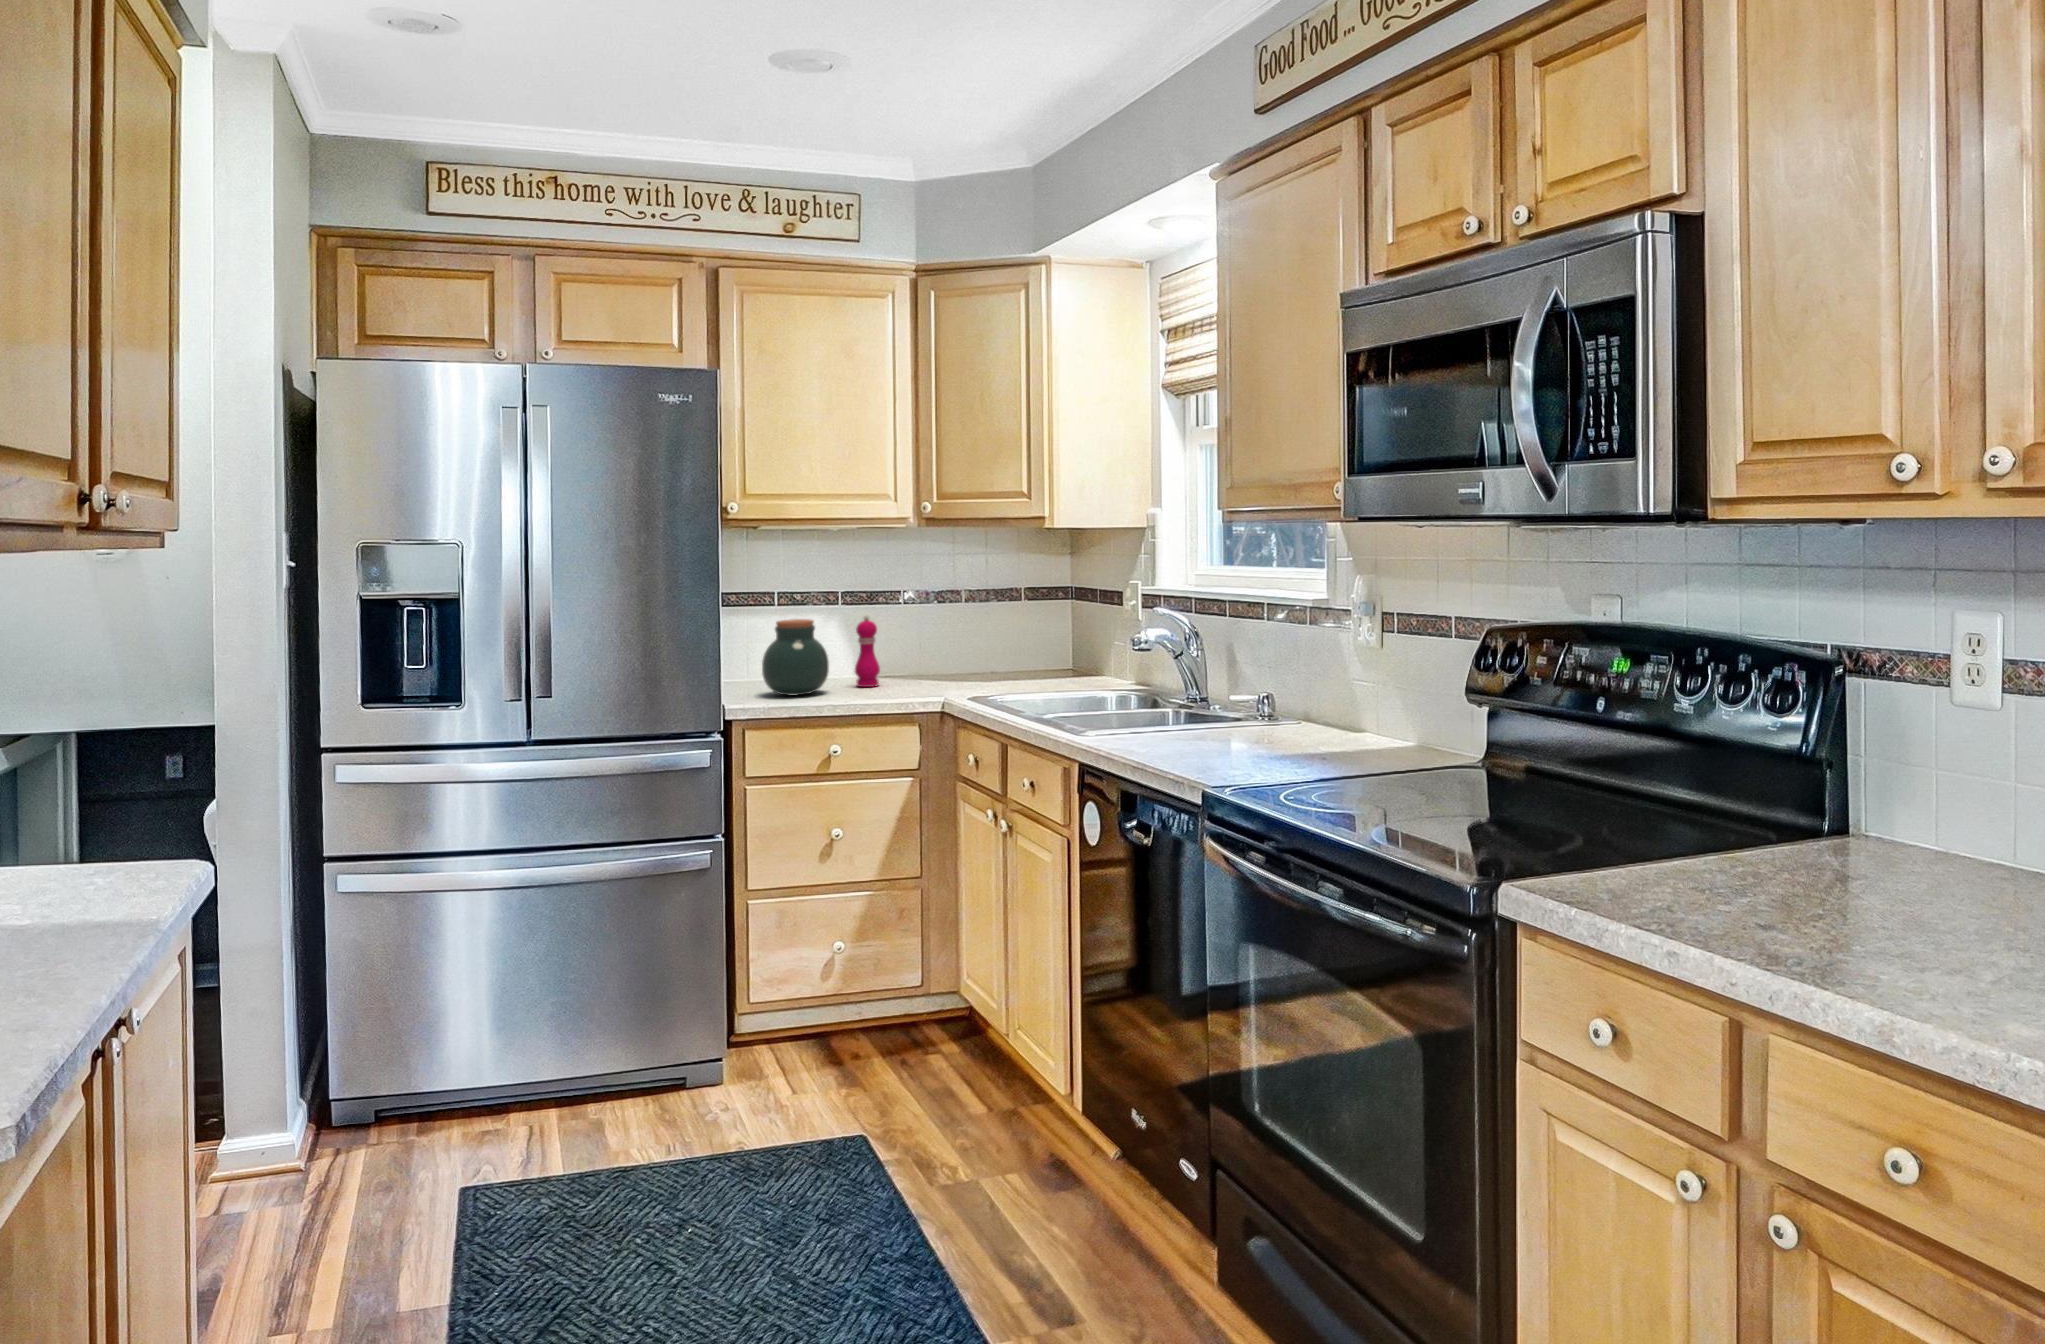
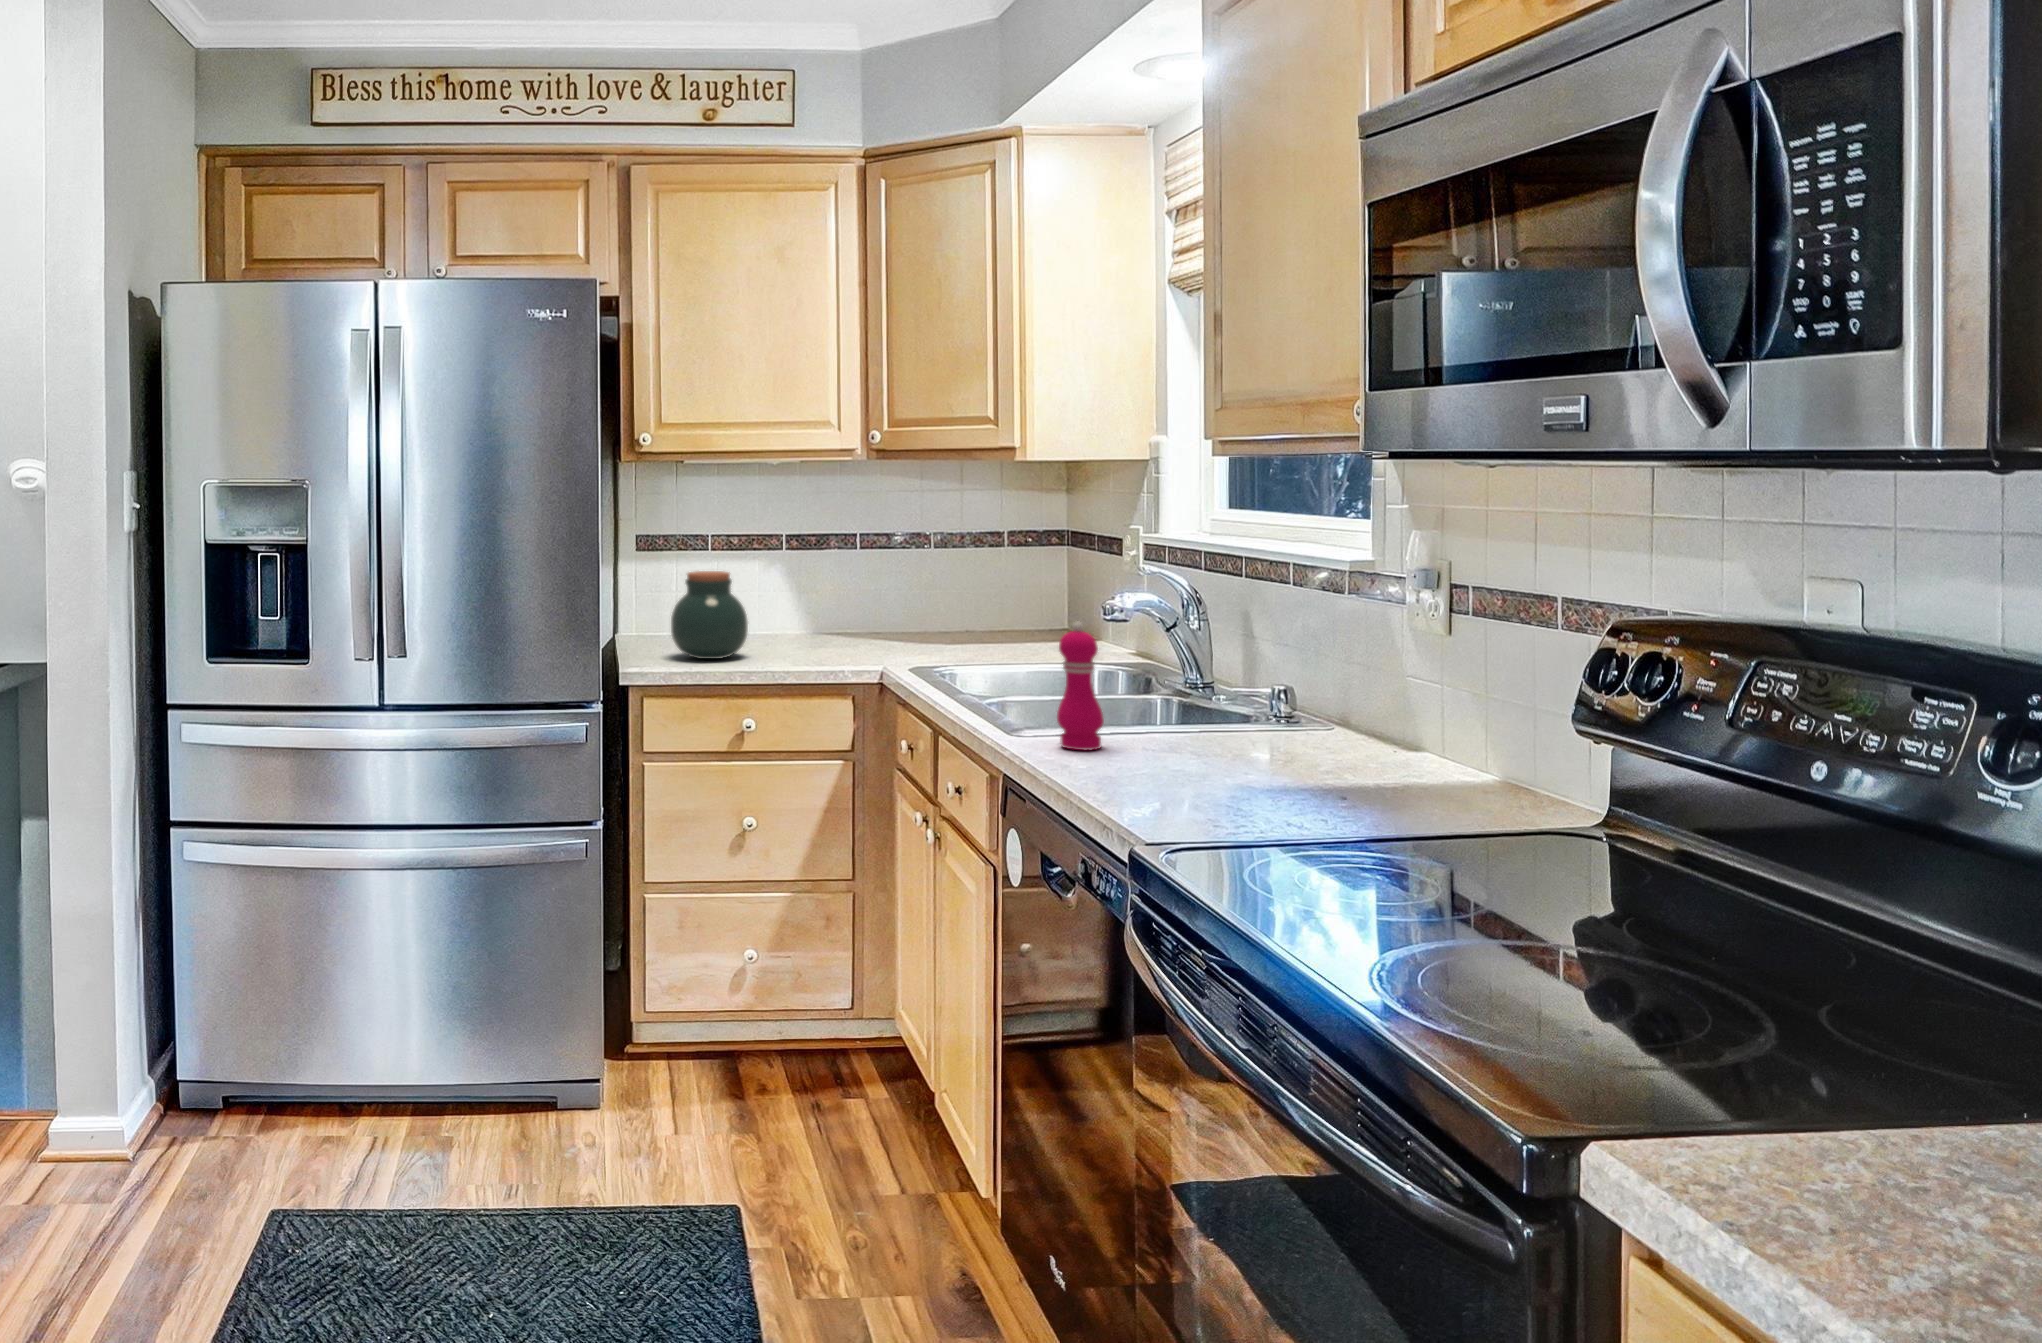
pepper mill: present [855,615,880,687] -> present [1057,622,1104,750]

